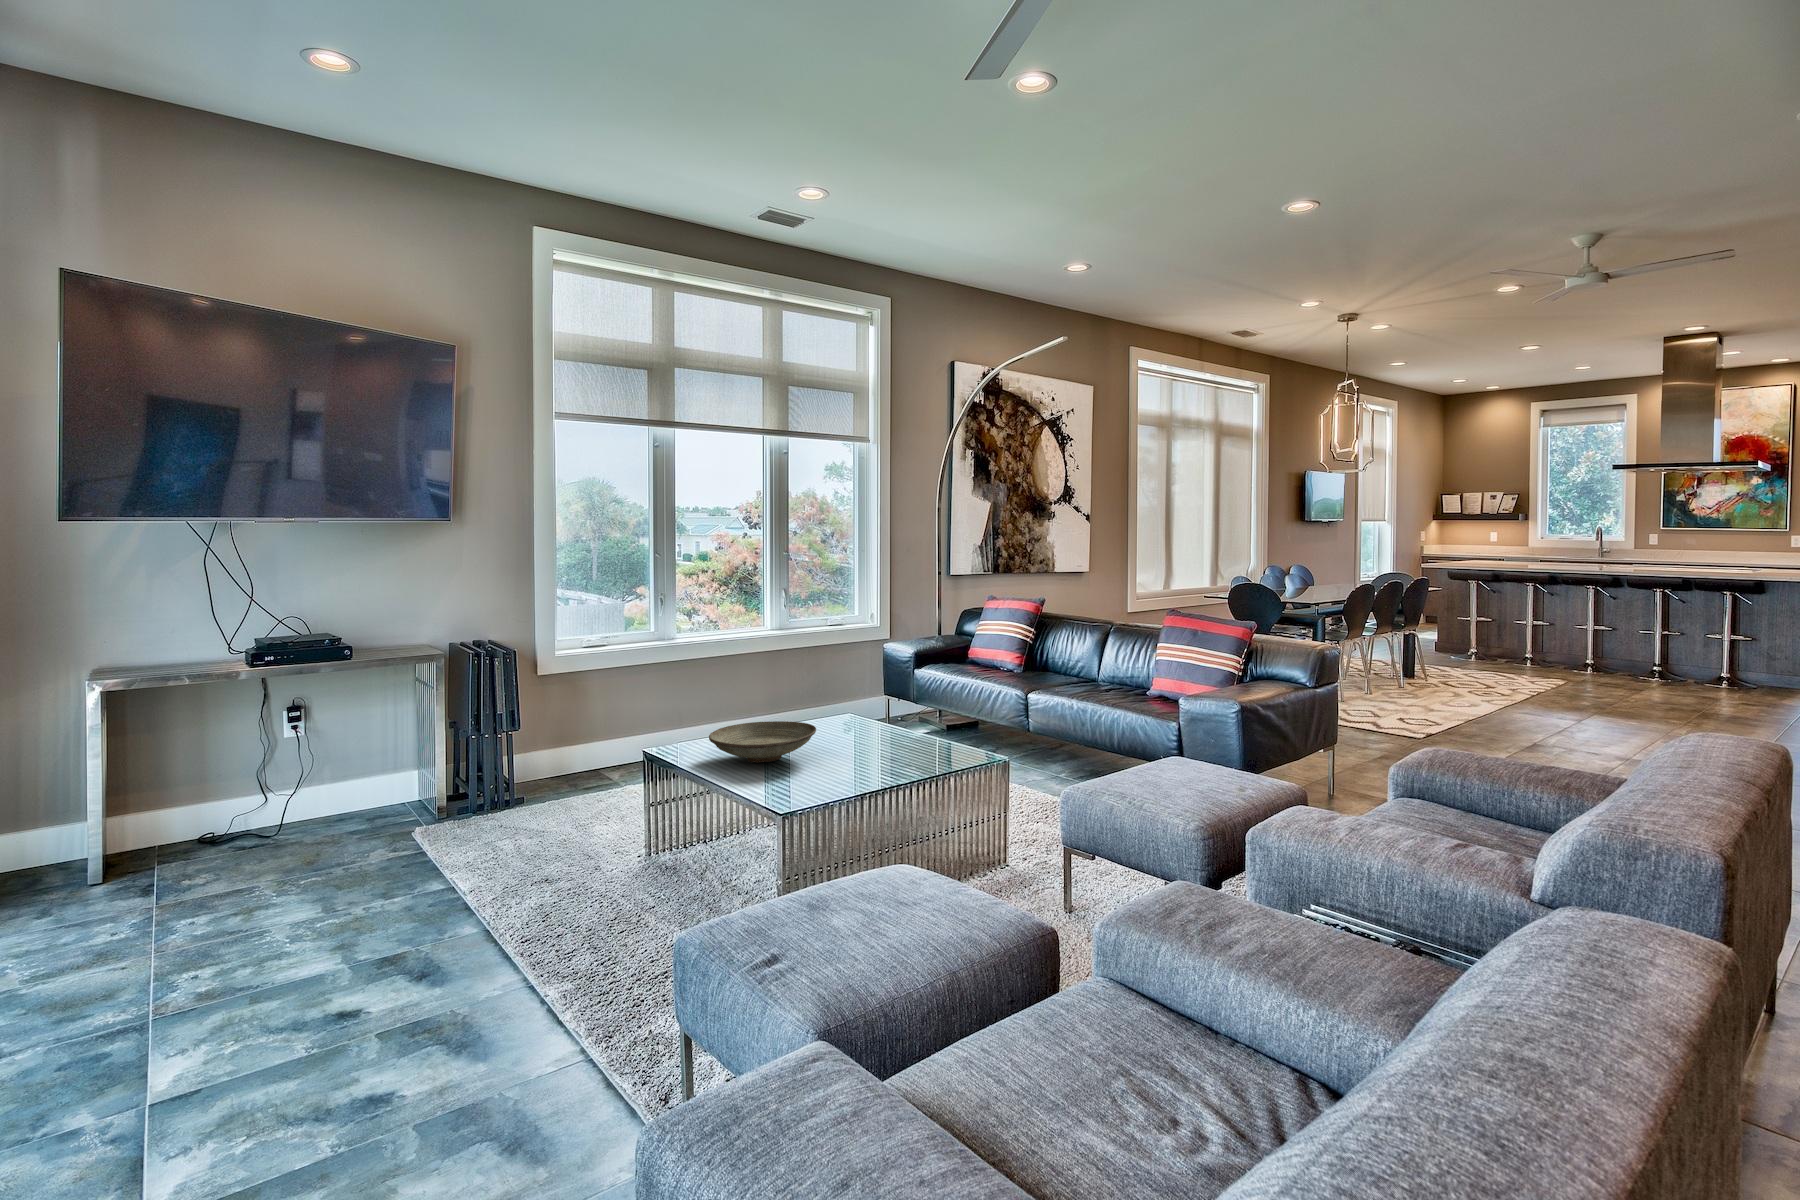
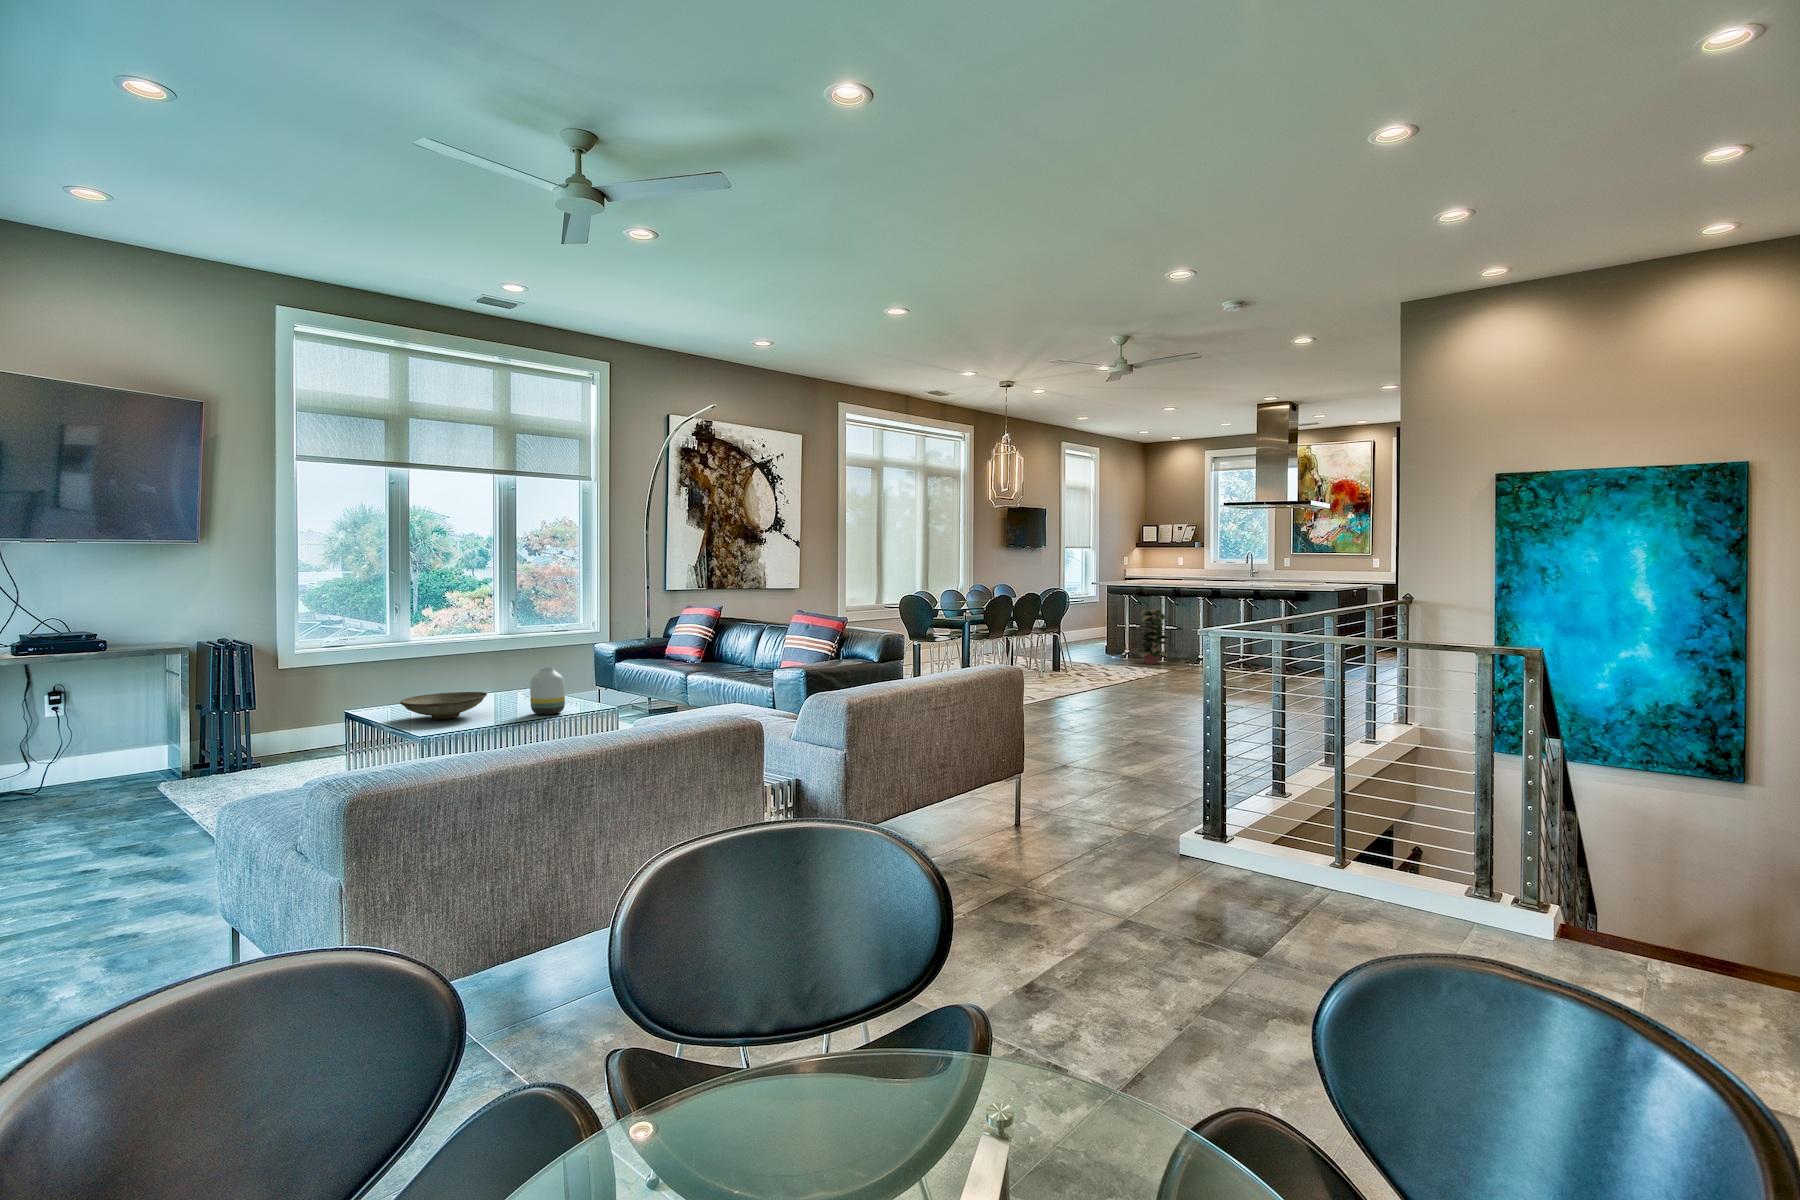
decorative plant: none [1477,597,1536,666] -> present [1134,609,1171,664]
vase: none [872,691,916,758] -> present [530,667,565,715]

